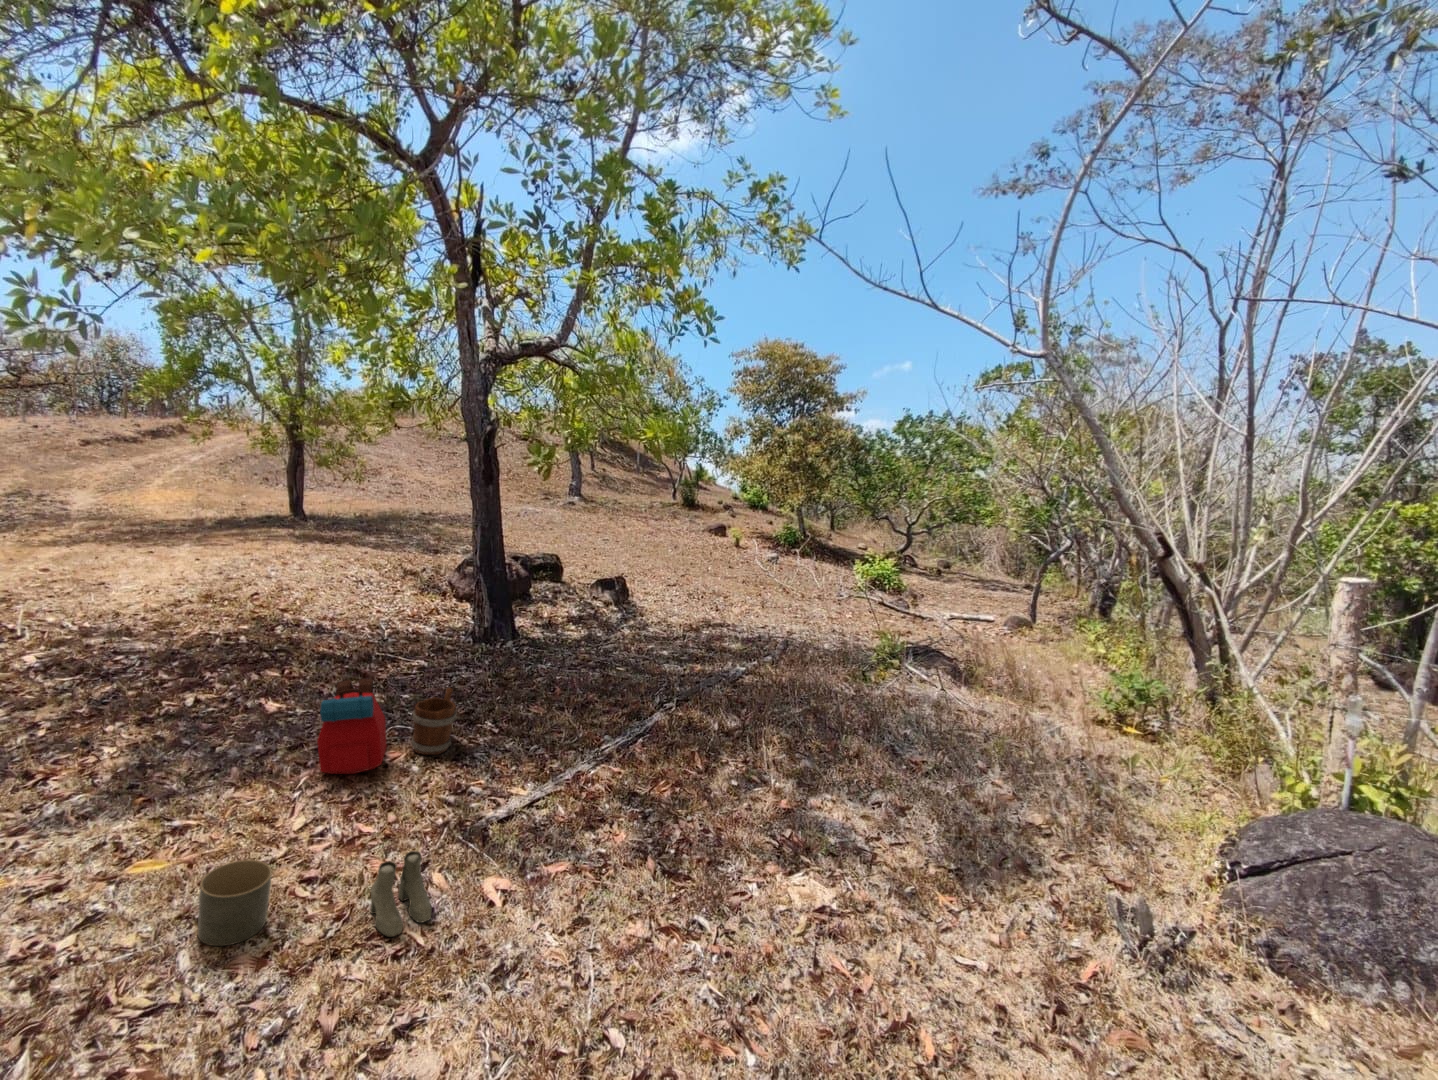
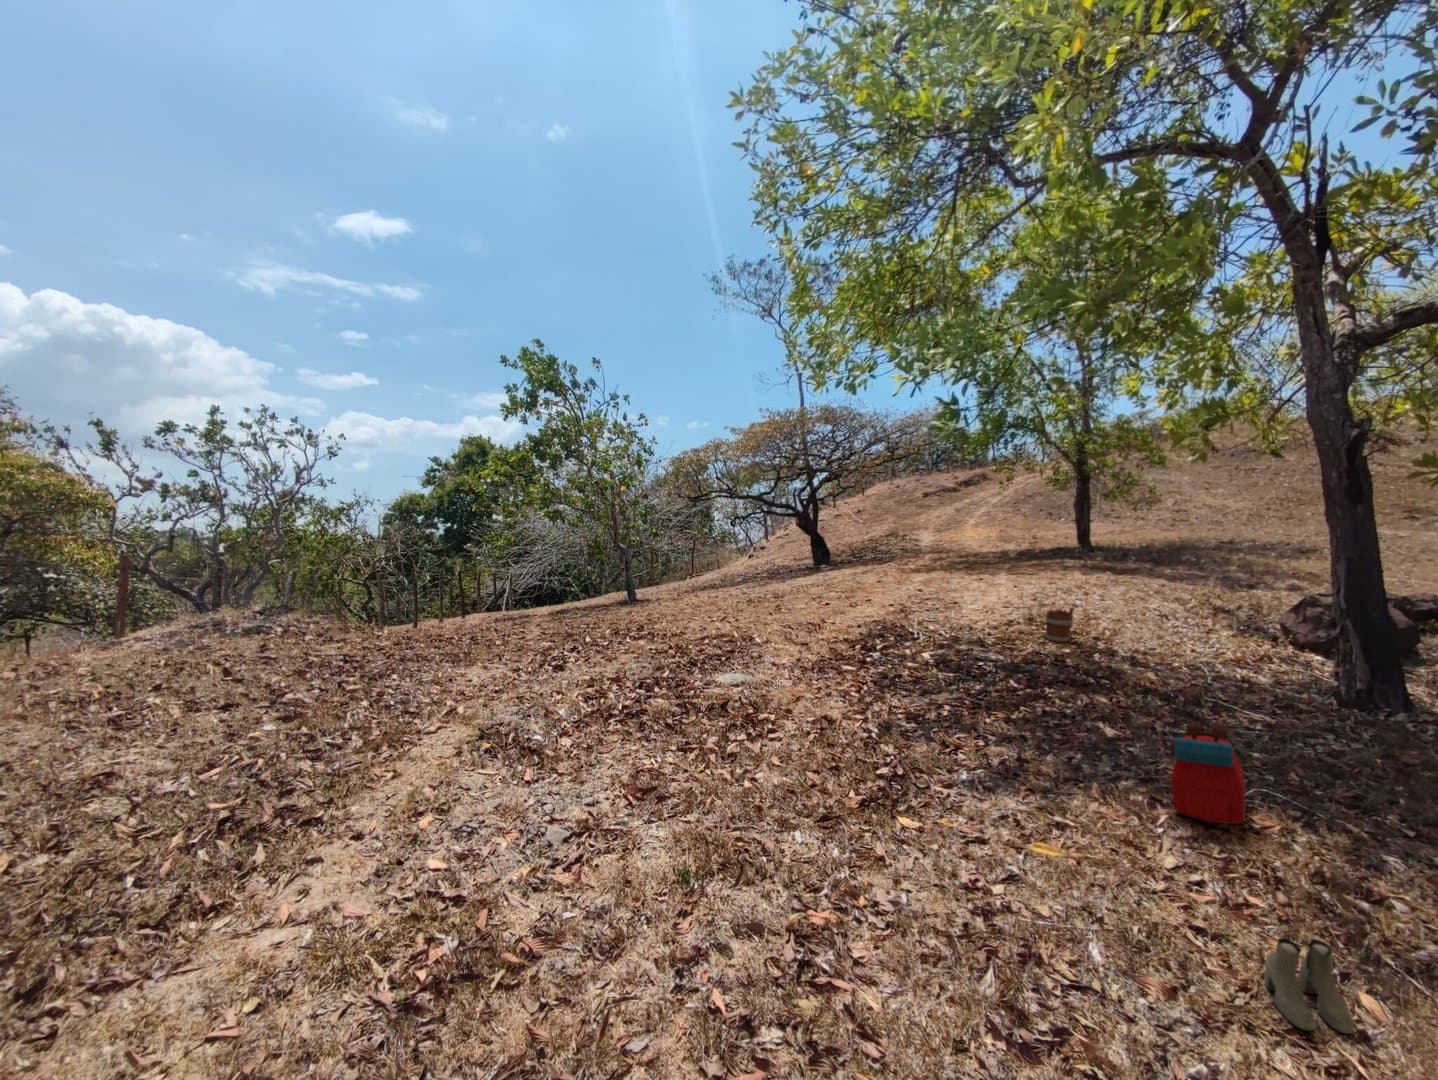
bucket: present [412,688,456,755] -> present [1045,607,1074,643]
planter: present [198,860,272,946] -> none [1091,871,1157,952]

